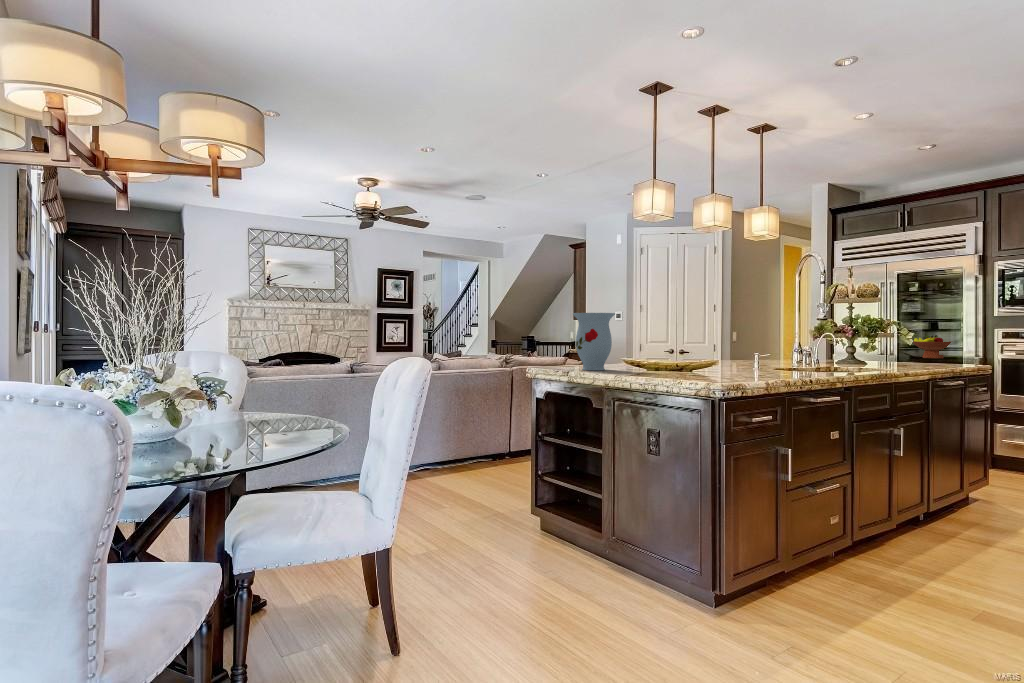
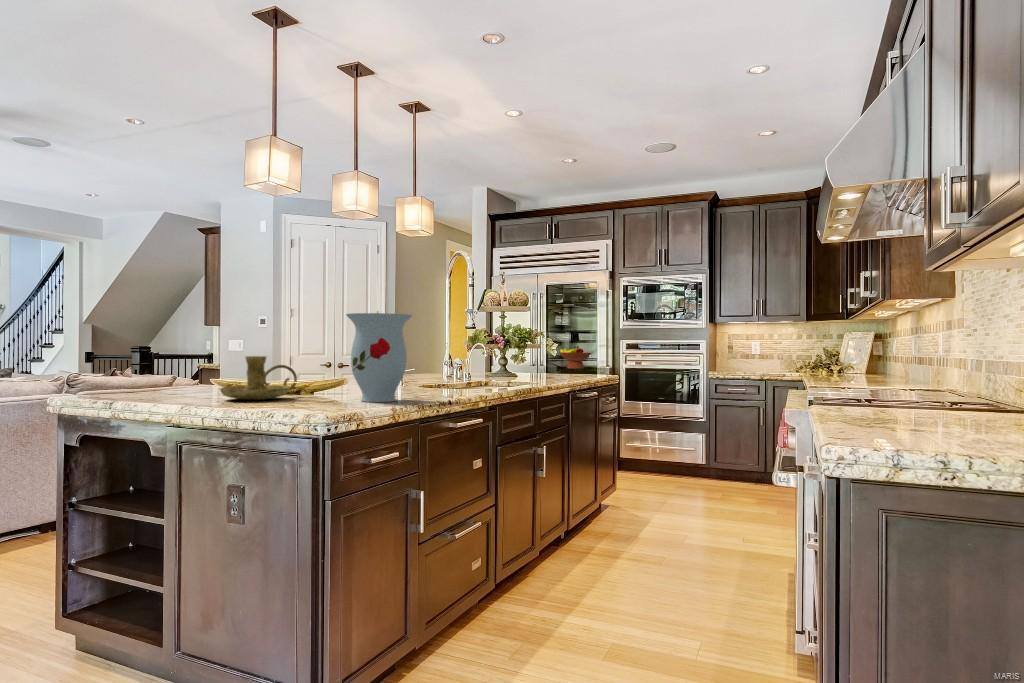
vase: present [573,313,615,370] -> present [346,313,412,402]
candle holder: none [631,342,683,373] -> present [220,356,297,400]

